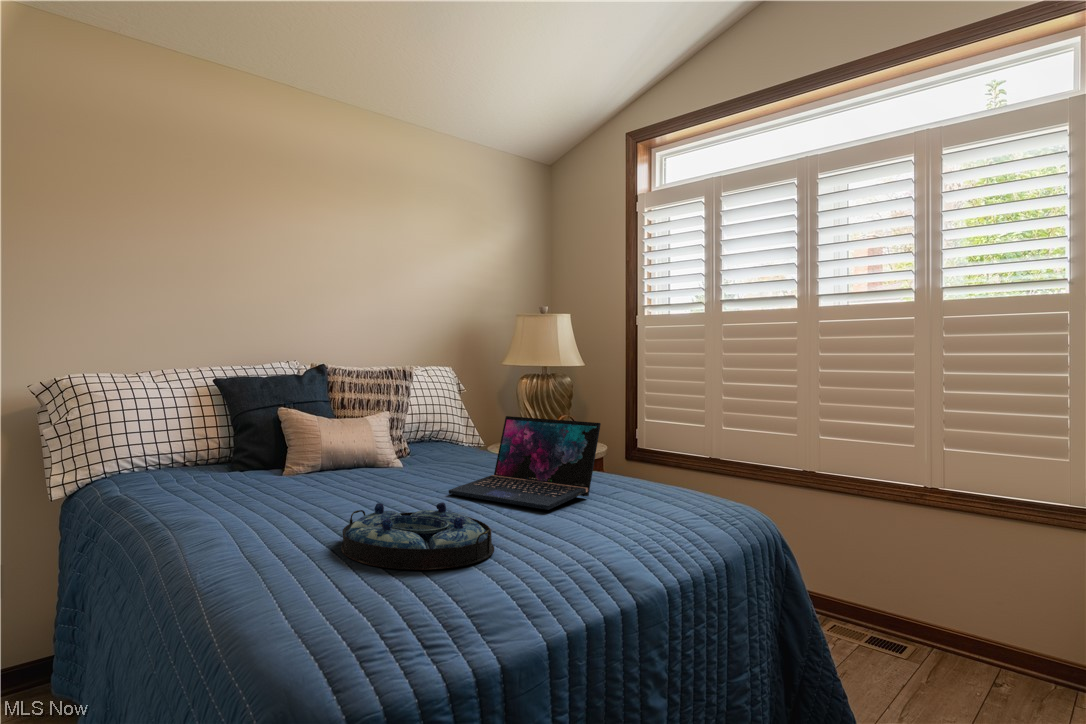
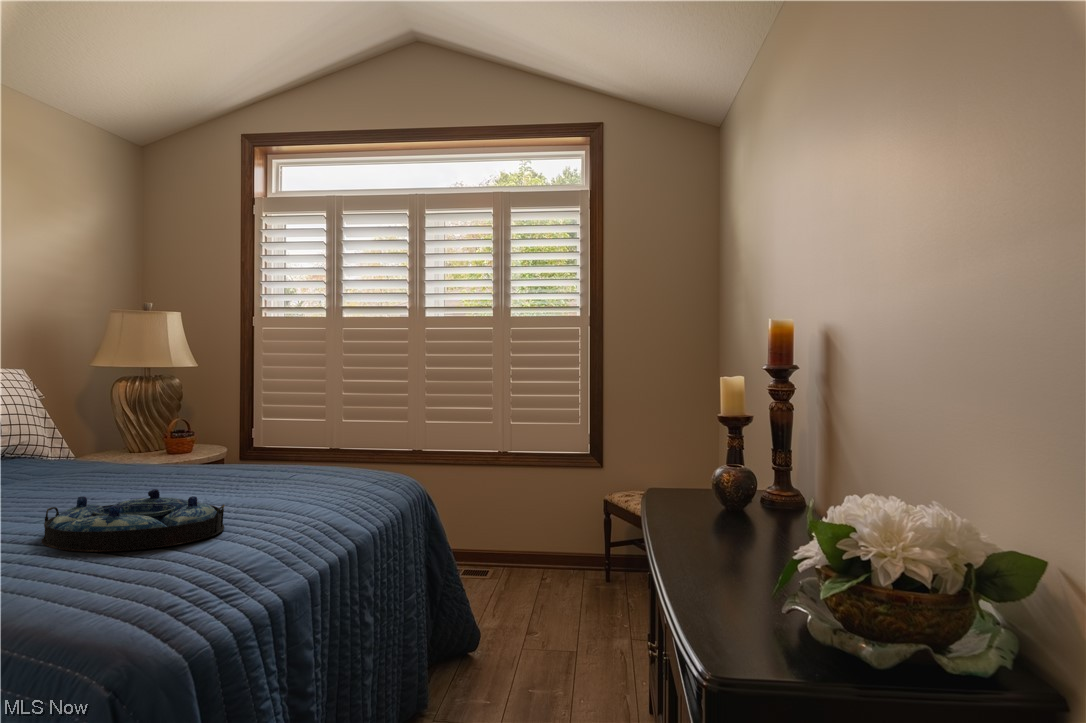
laptop: present [449,416,601,510] -> none [115,411,278,492]

